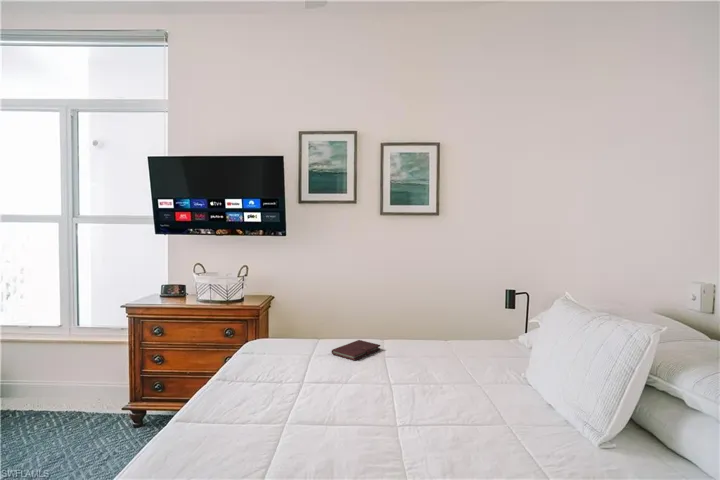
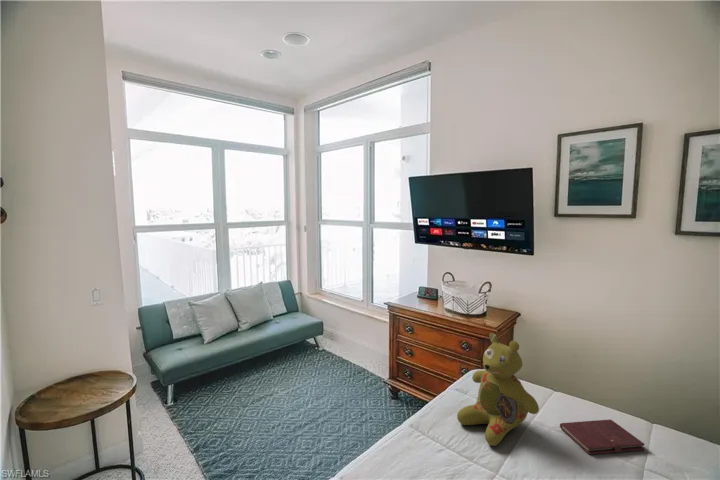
stuffed bear: none [256,285,323,376] -> present [457,333,539,446]

